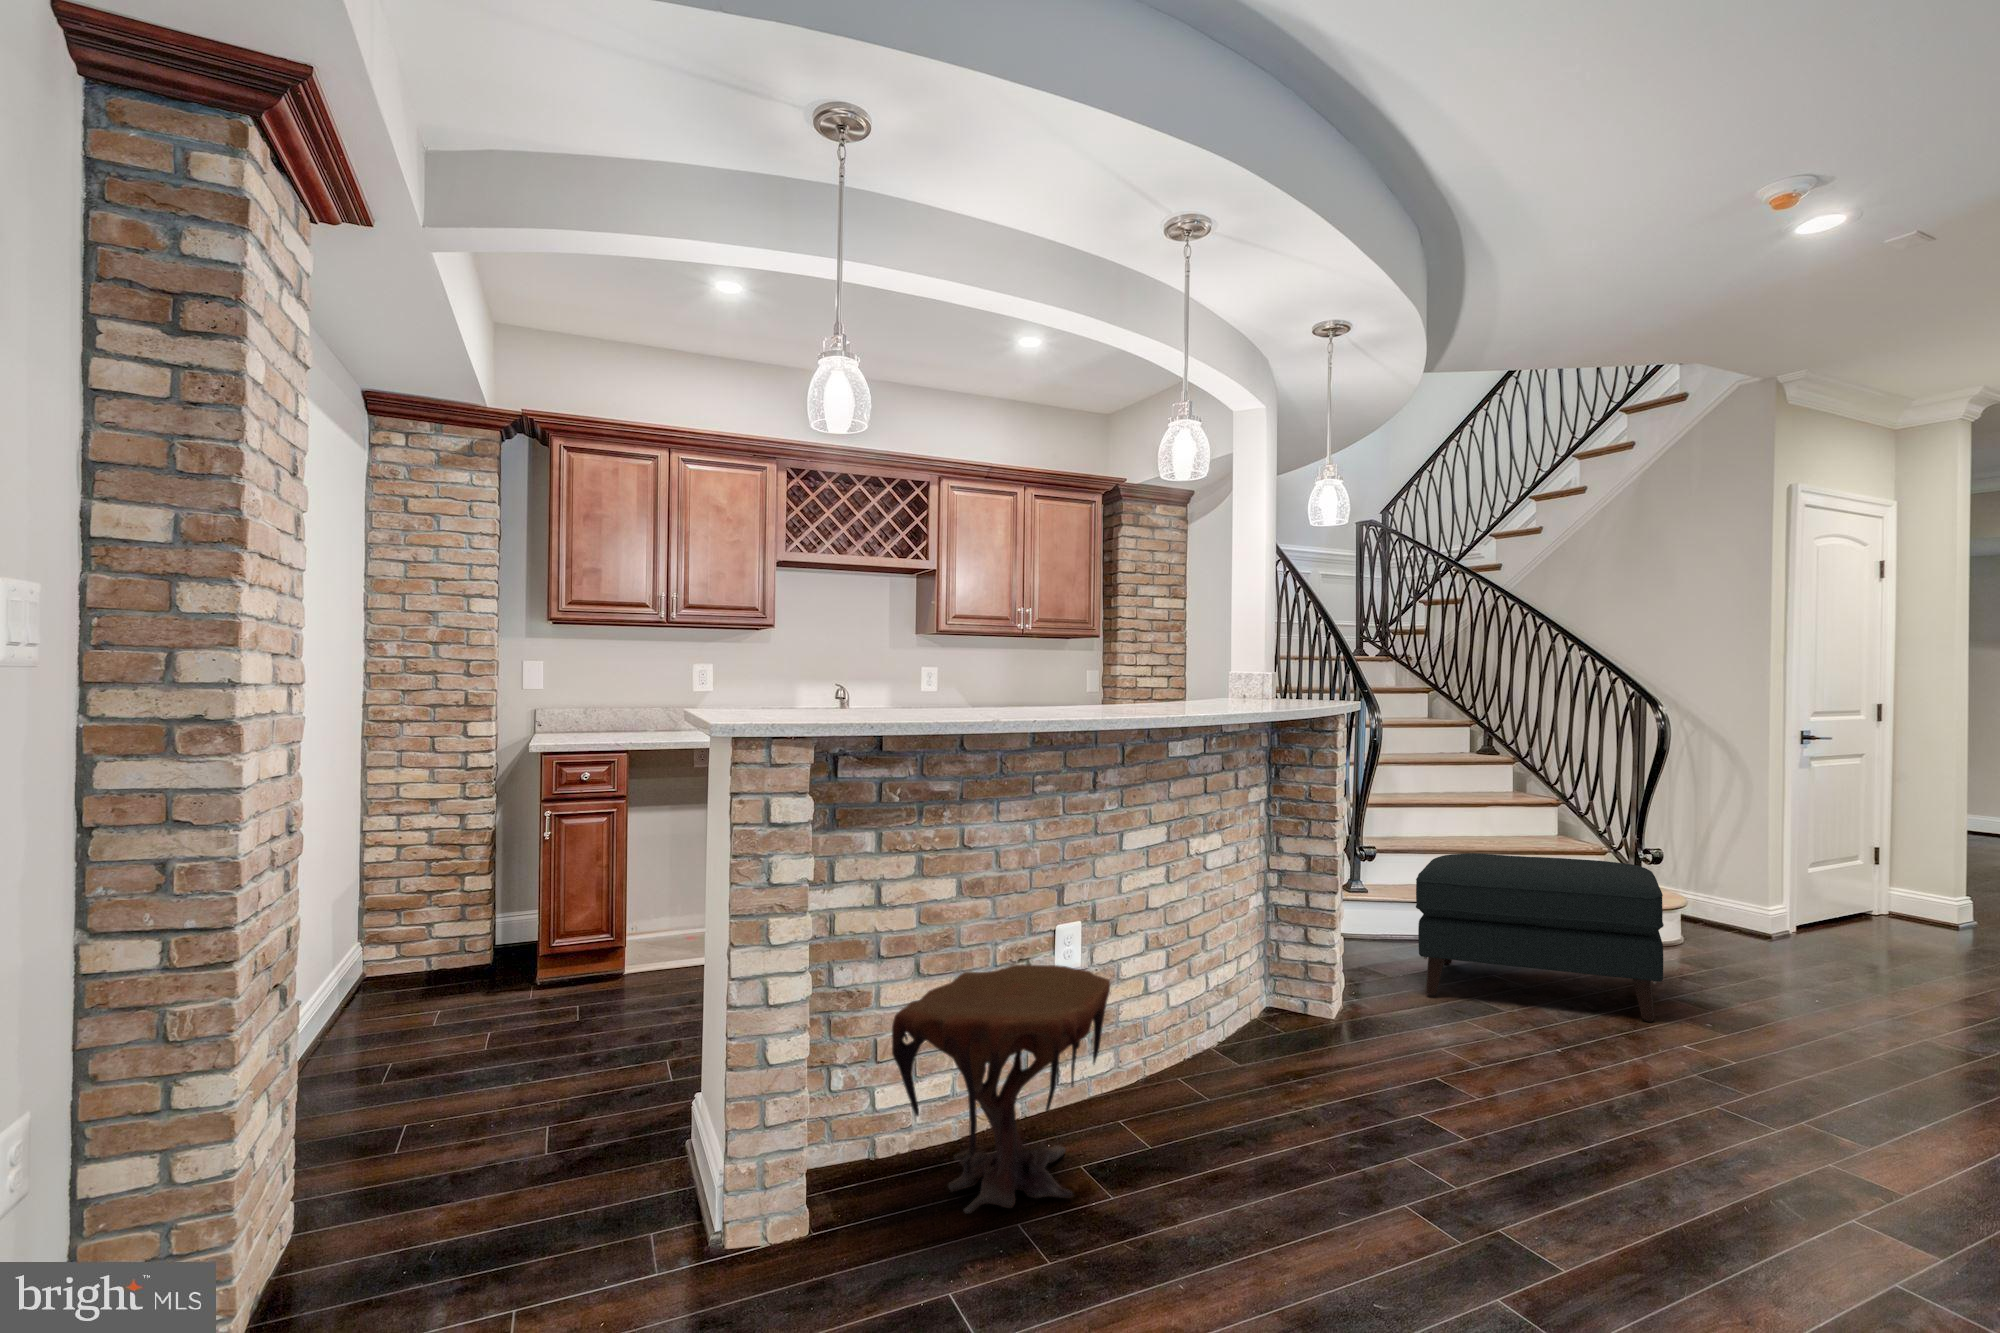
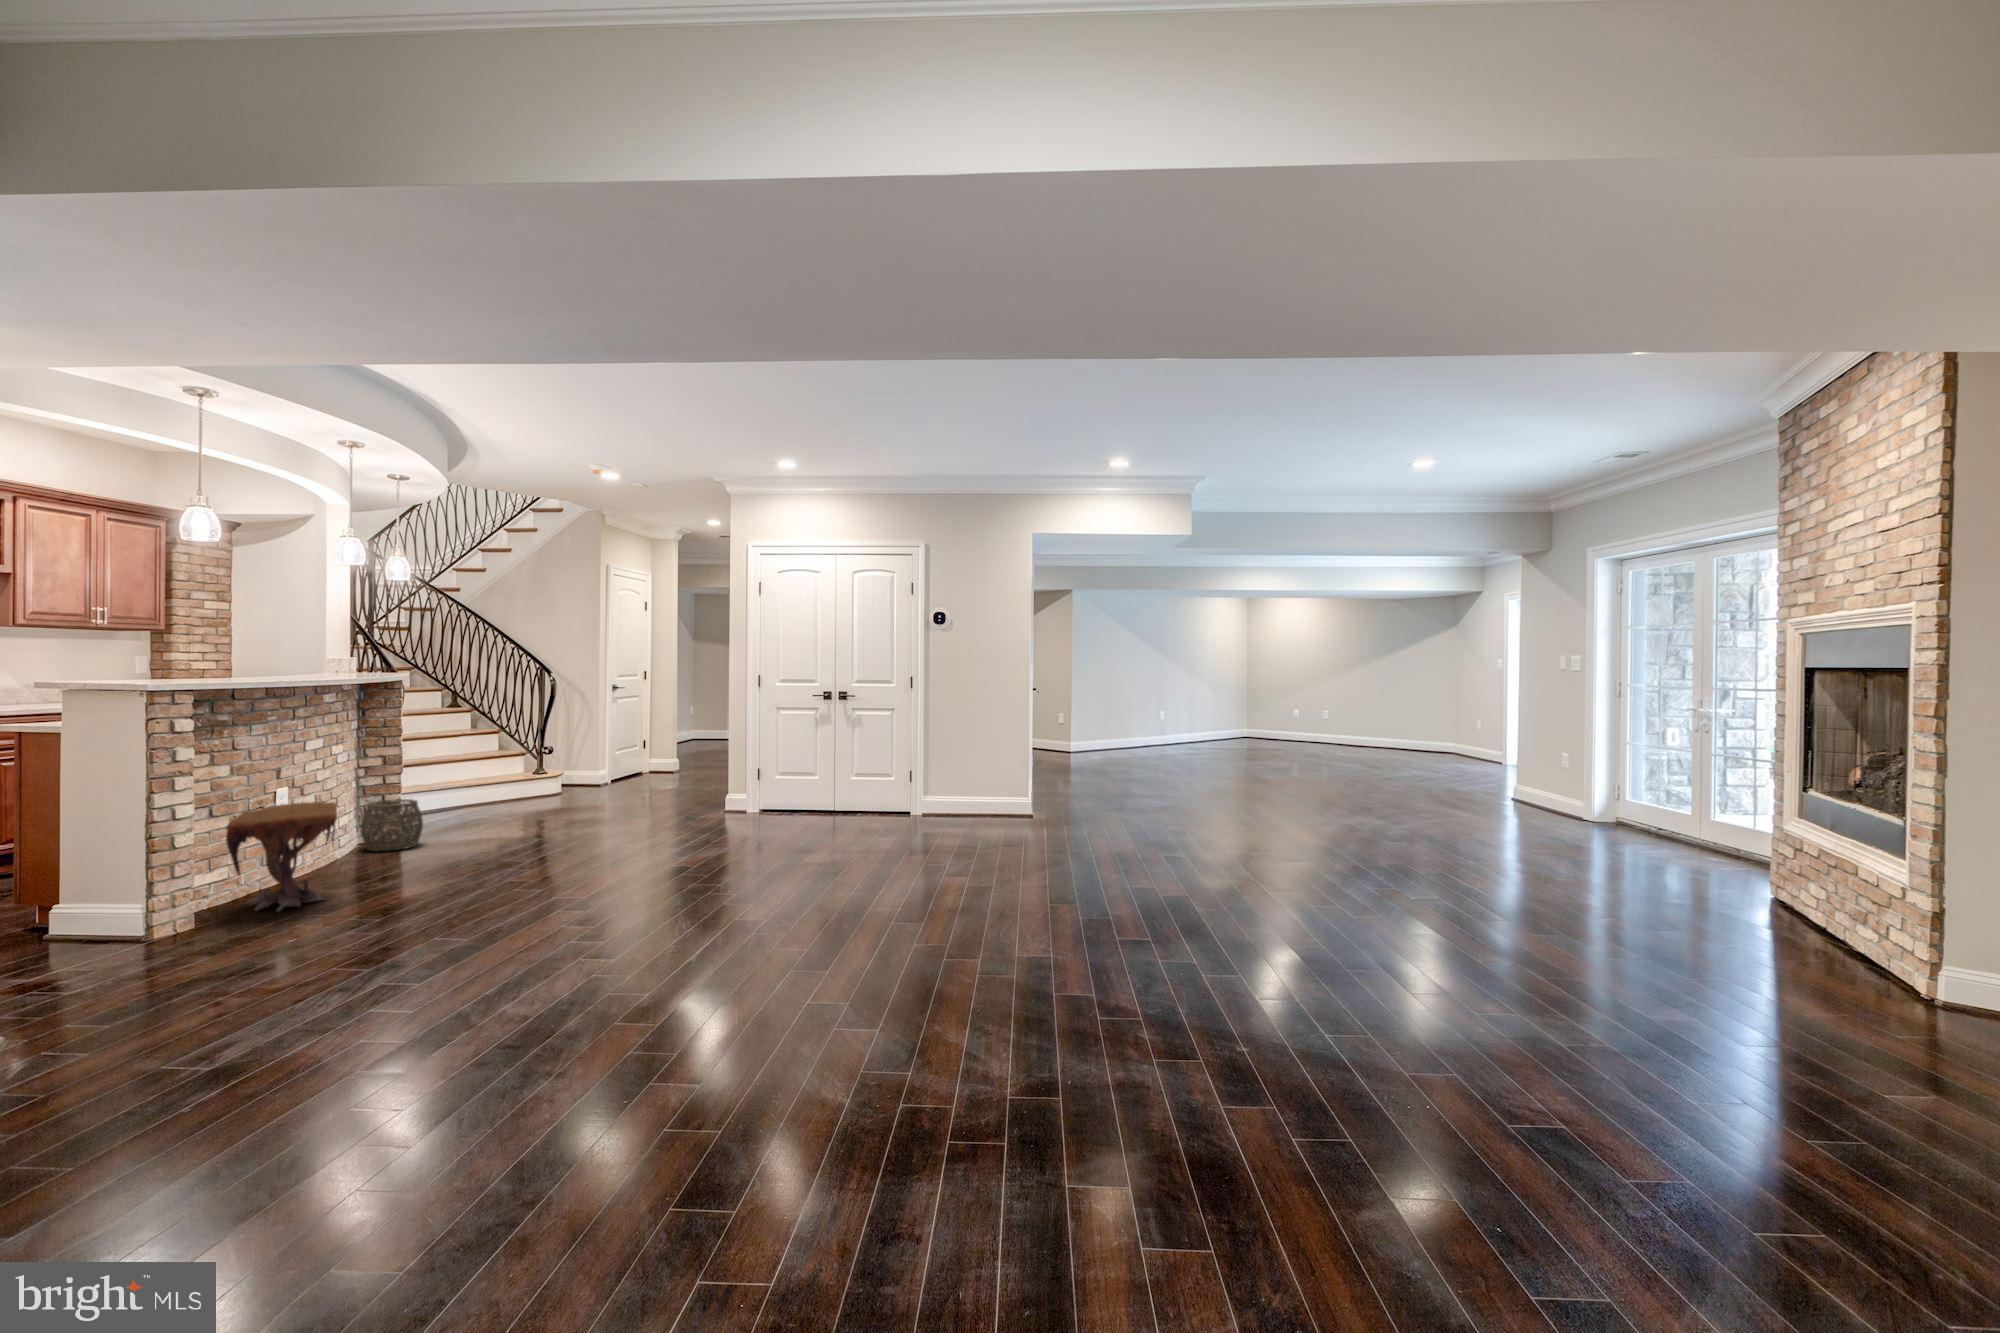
ottoman: present [1416,853,1664,1022] -> none [442,750,565,825]
woven basket: none [1247,944,1355,1054] -> present [361,799,423,851]

